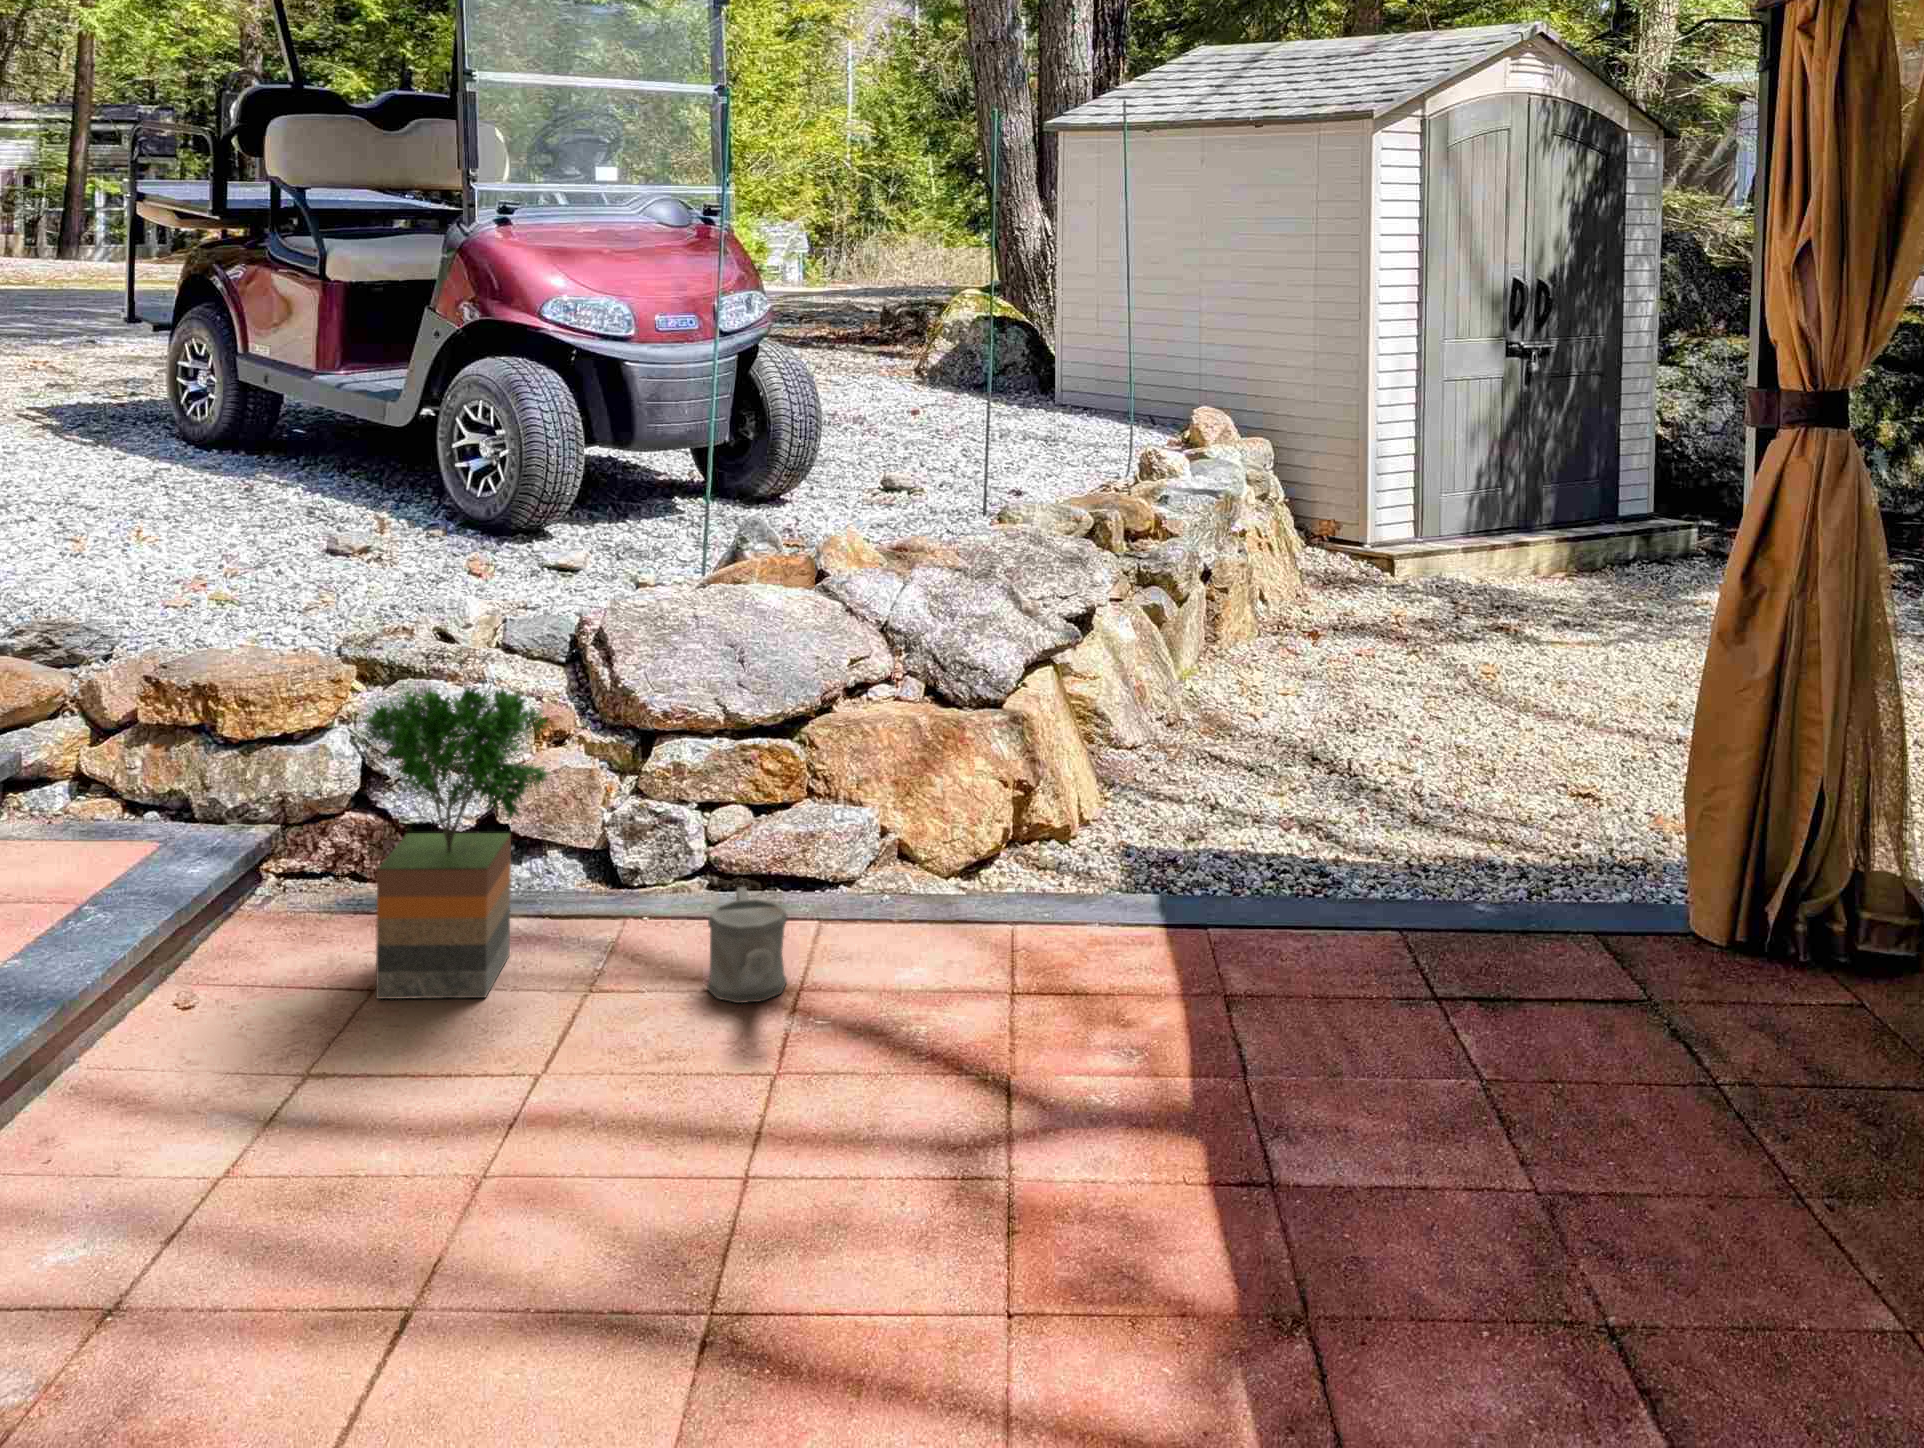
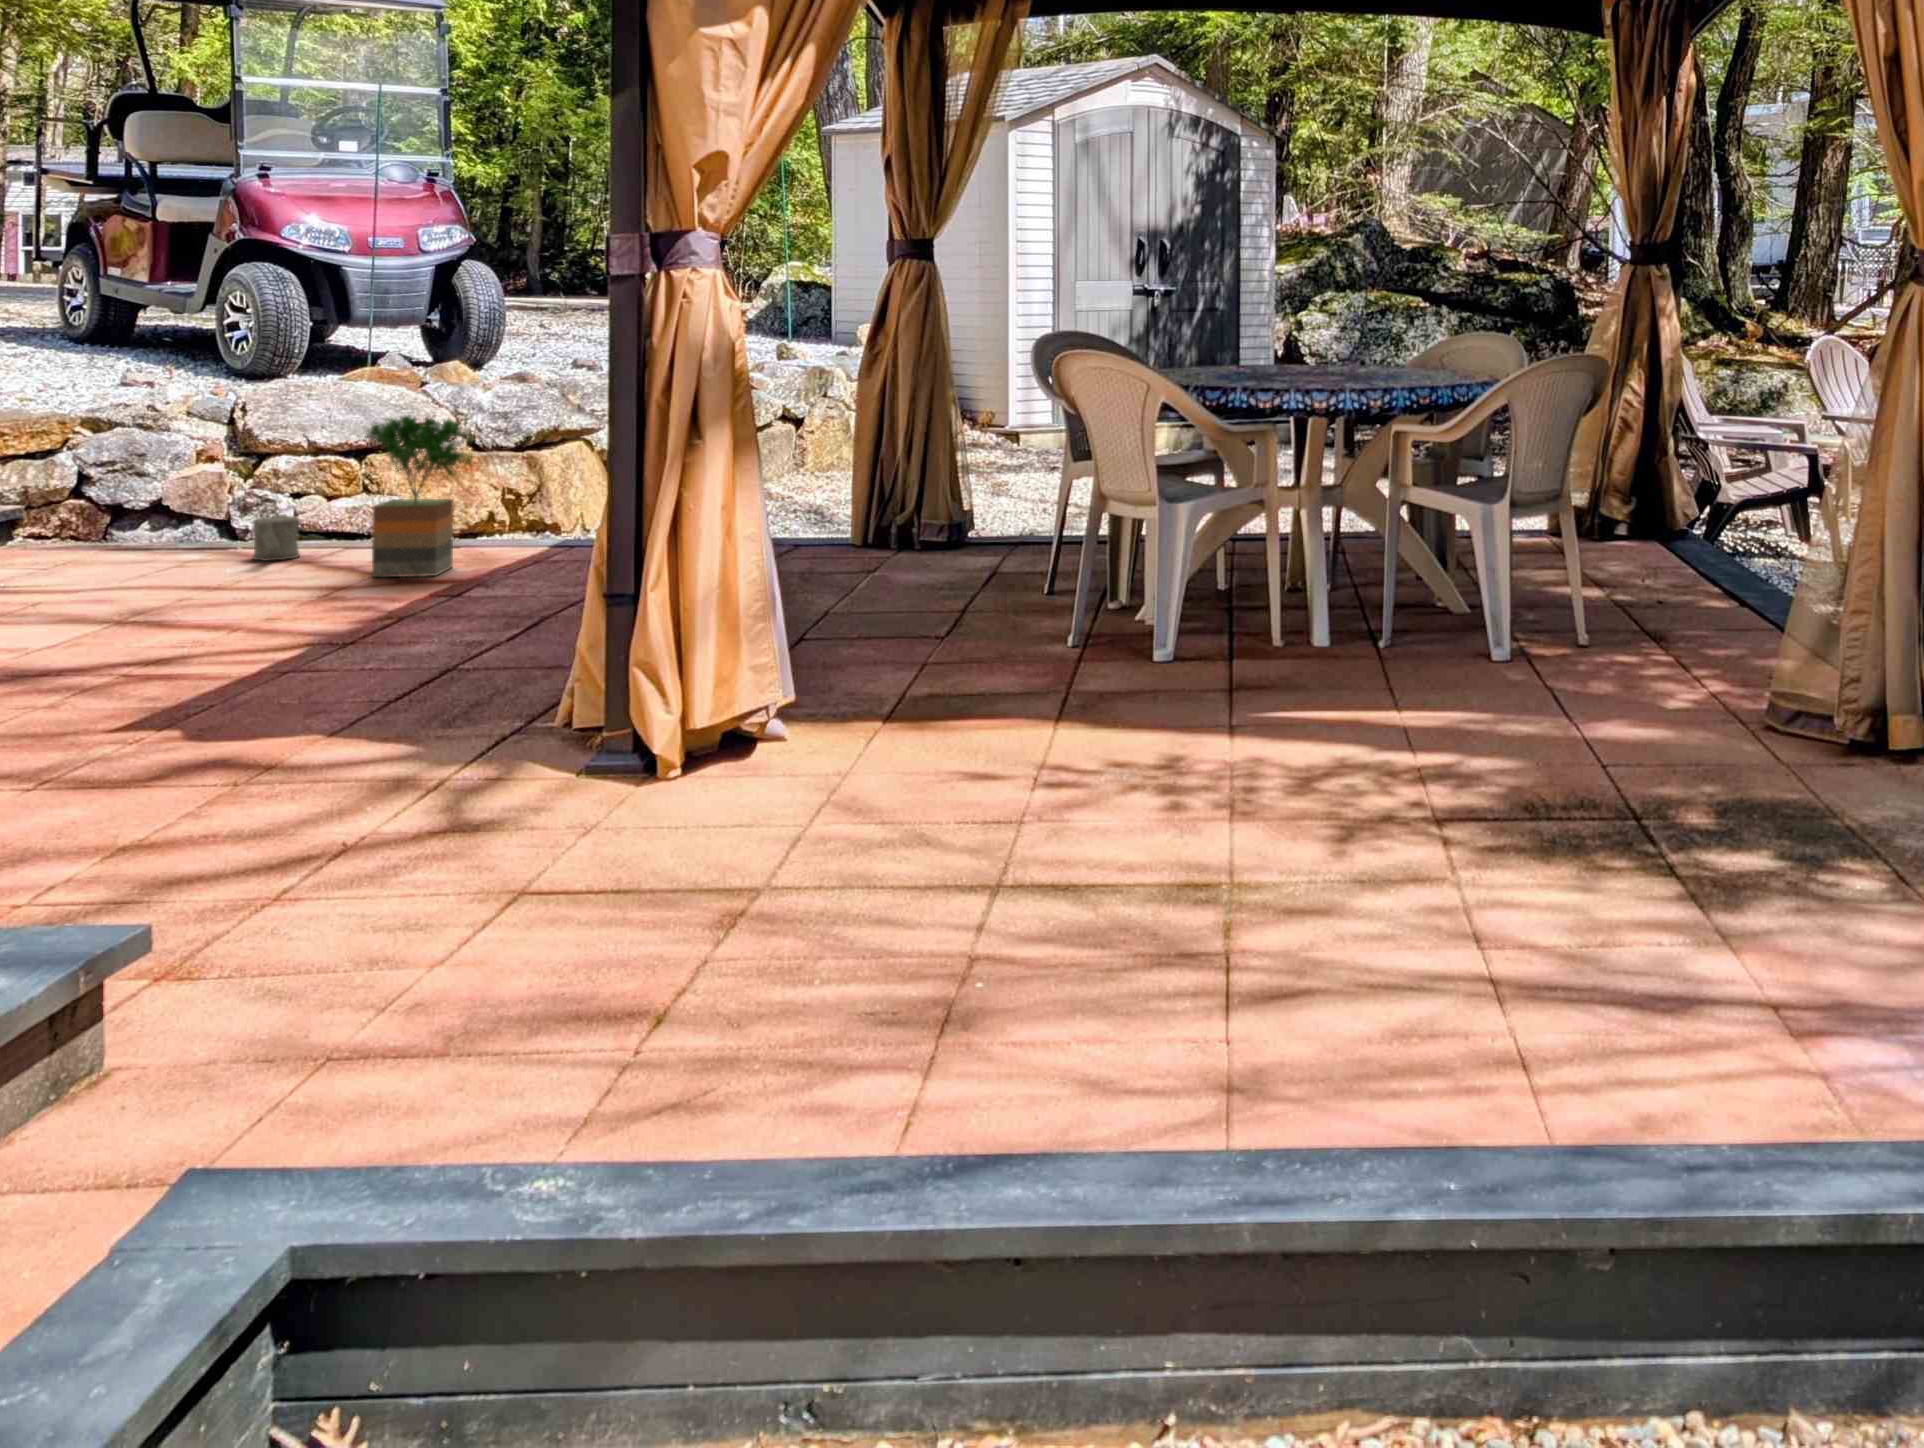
potted tree: present [363,687,548,999] -> present [365,415,475,577]

